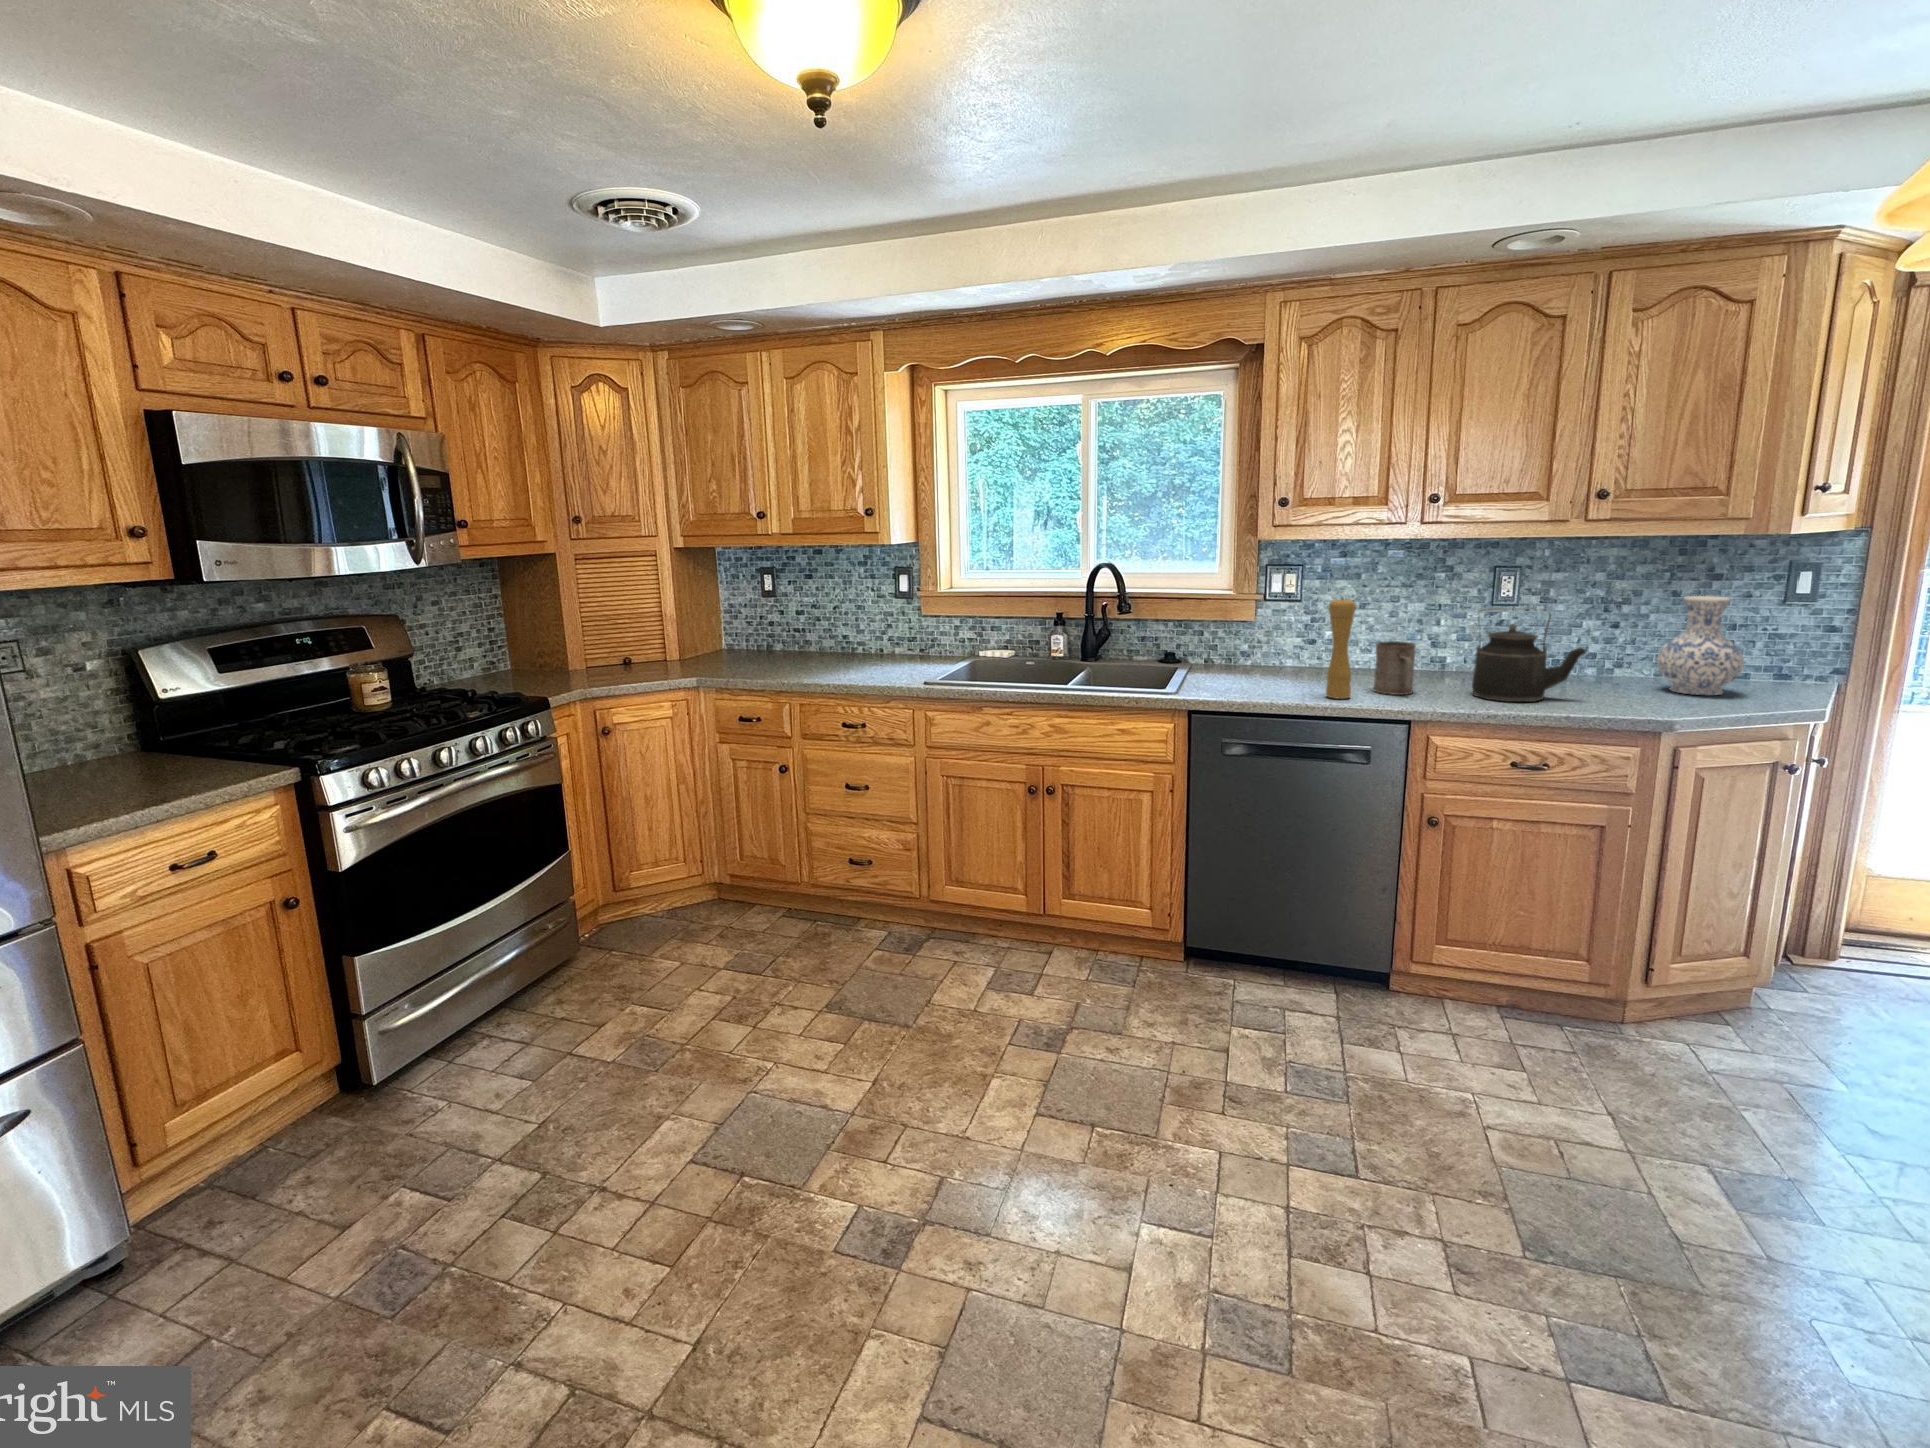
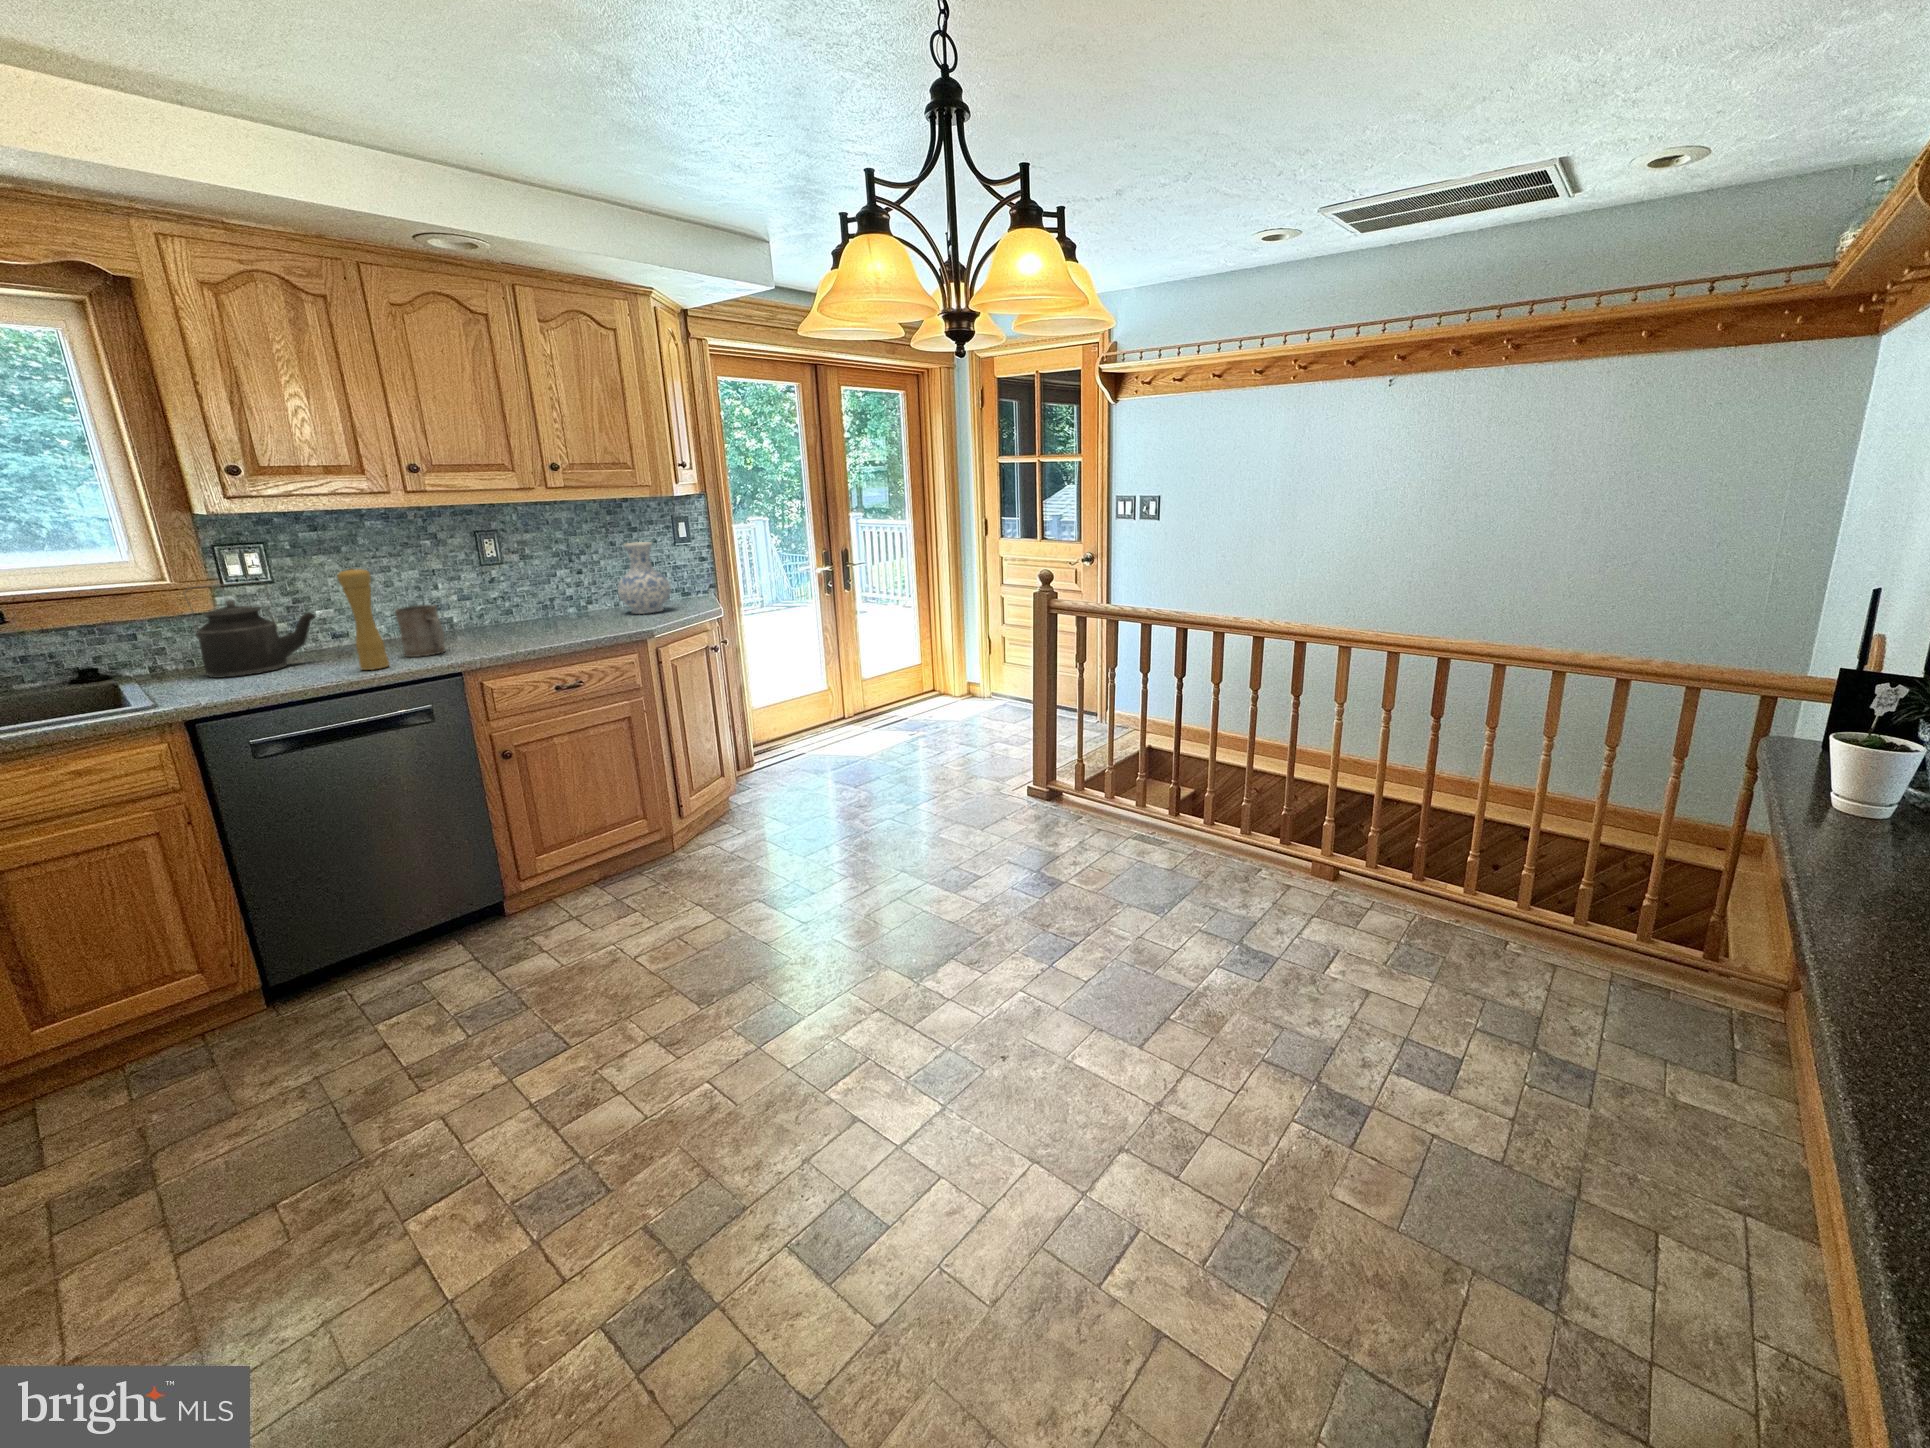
kettle: present [1472,608,1586,702] -> present [187,581,315,678]

